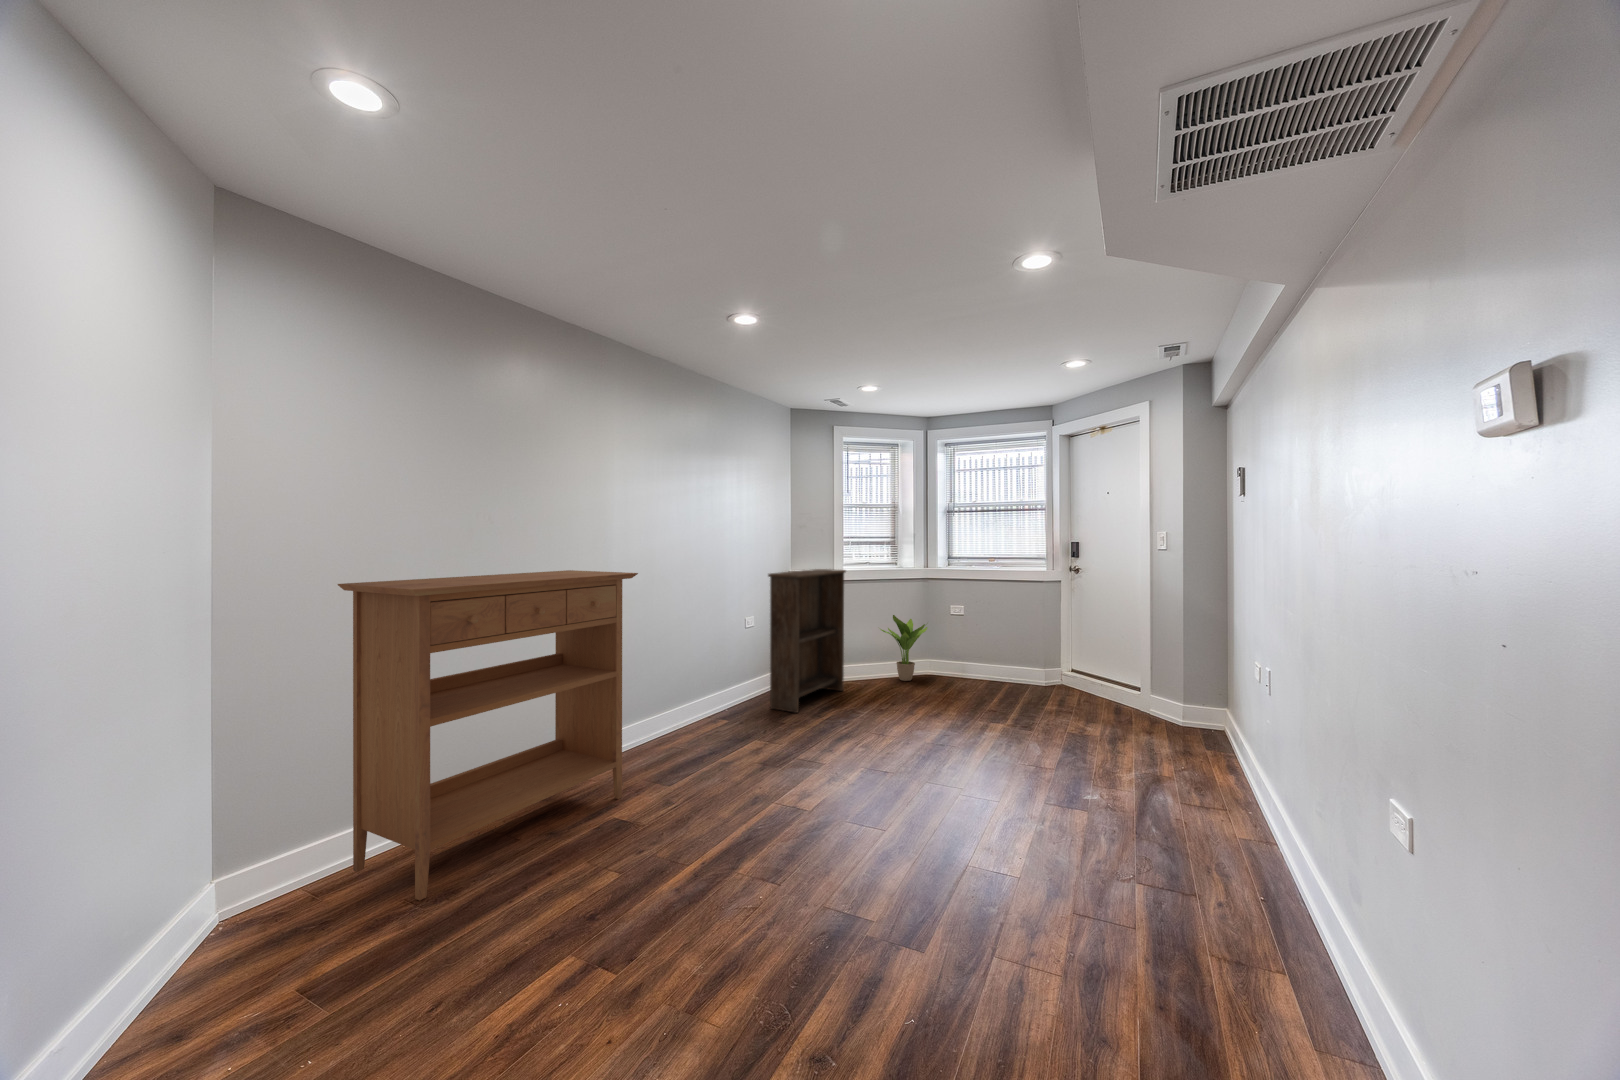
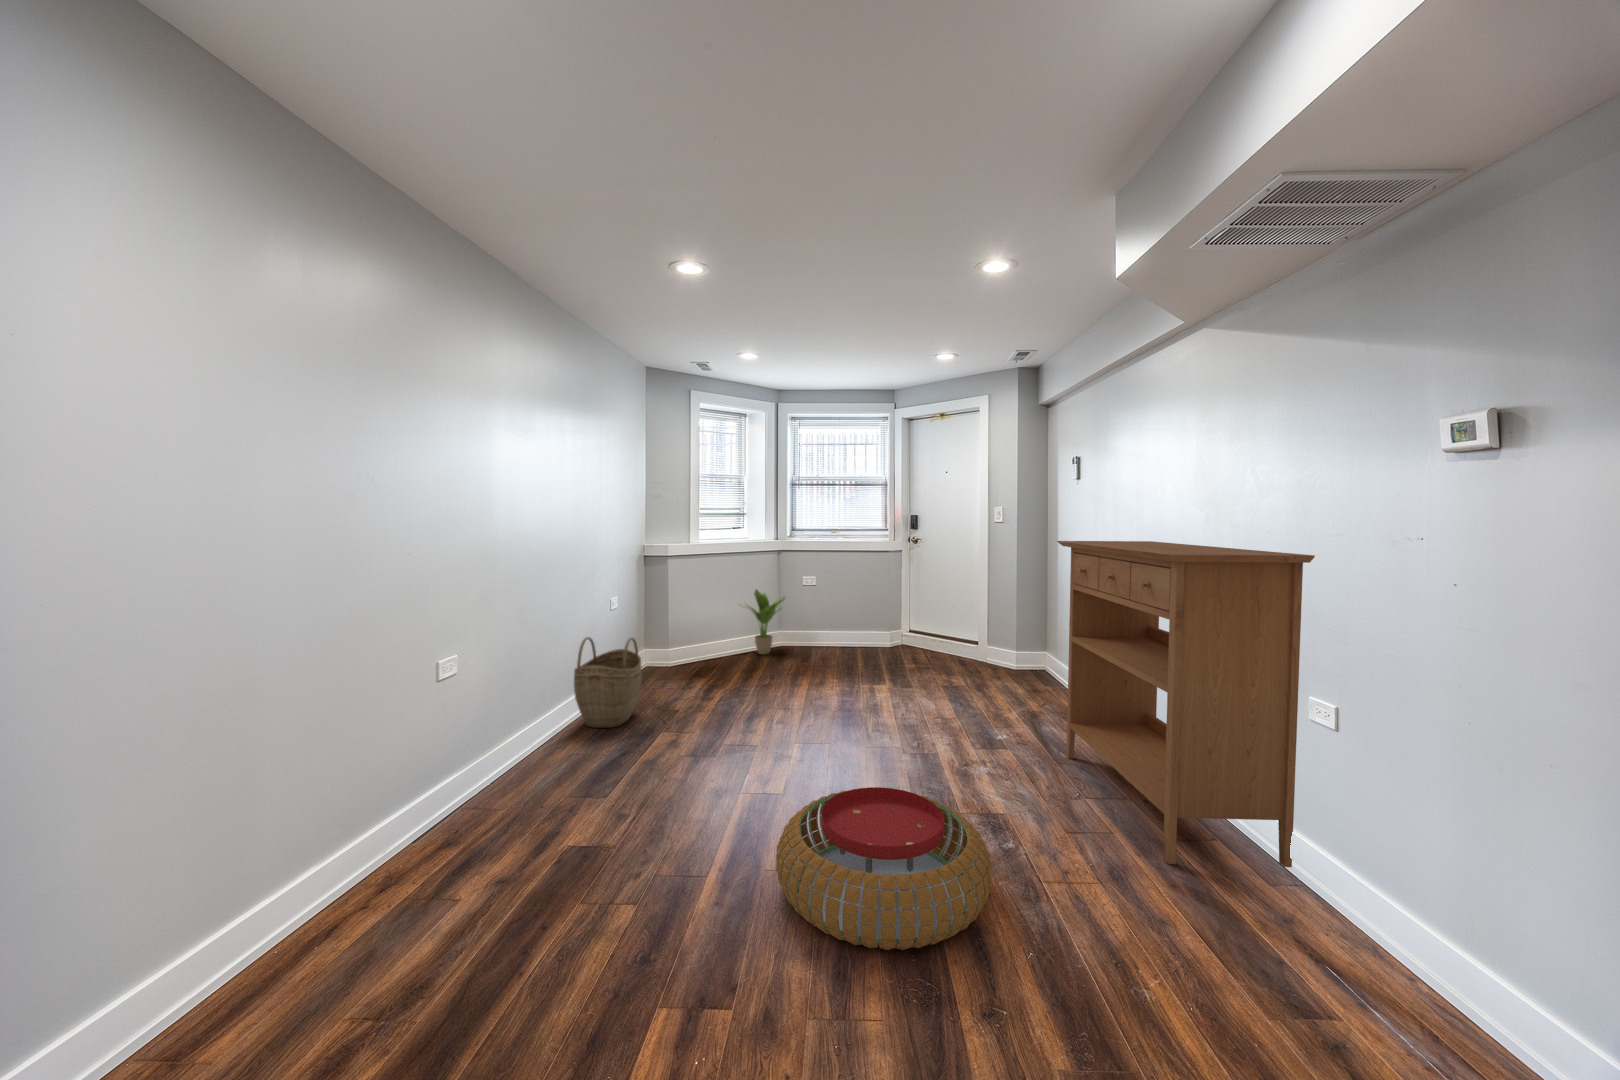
bookshelf: present [768,569,846,713] -> none [646,544,714,698]
console table: present [338,570,638,901] -> present [1057,541,1315,867]
woven basket: none [691,649,753,731] -> present [574,637,642,728]
pouf: none [718,815,930,977] -> present [776,787,992,950]

